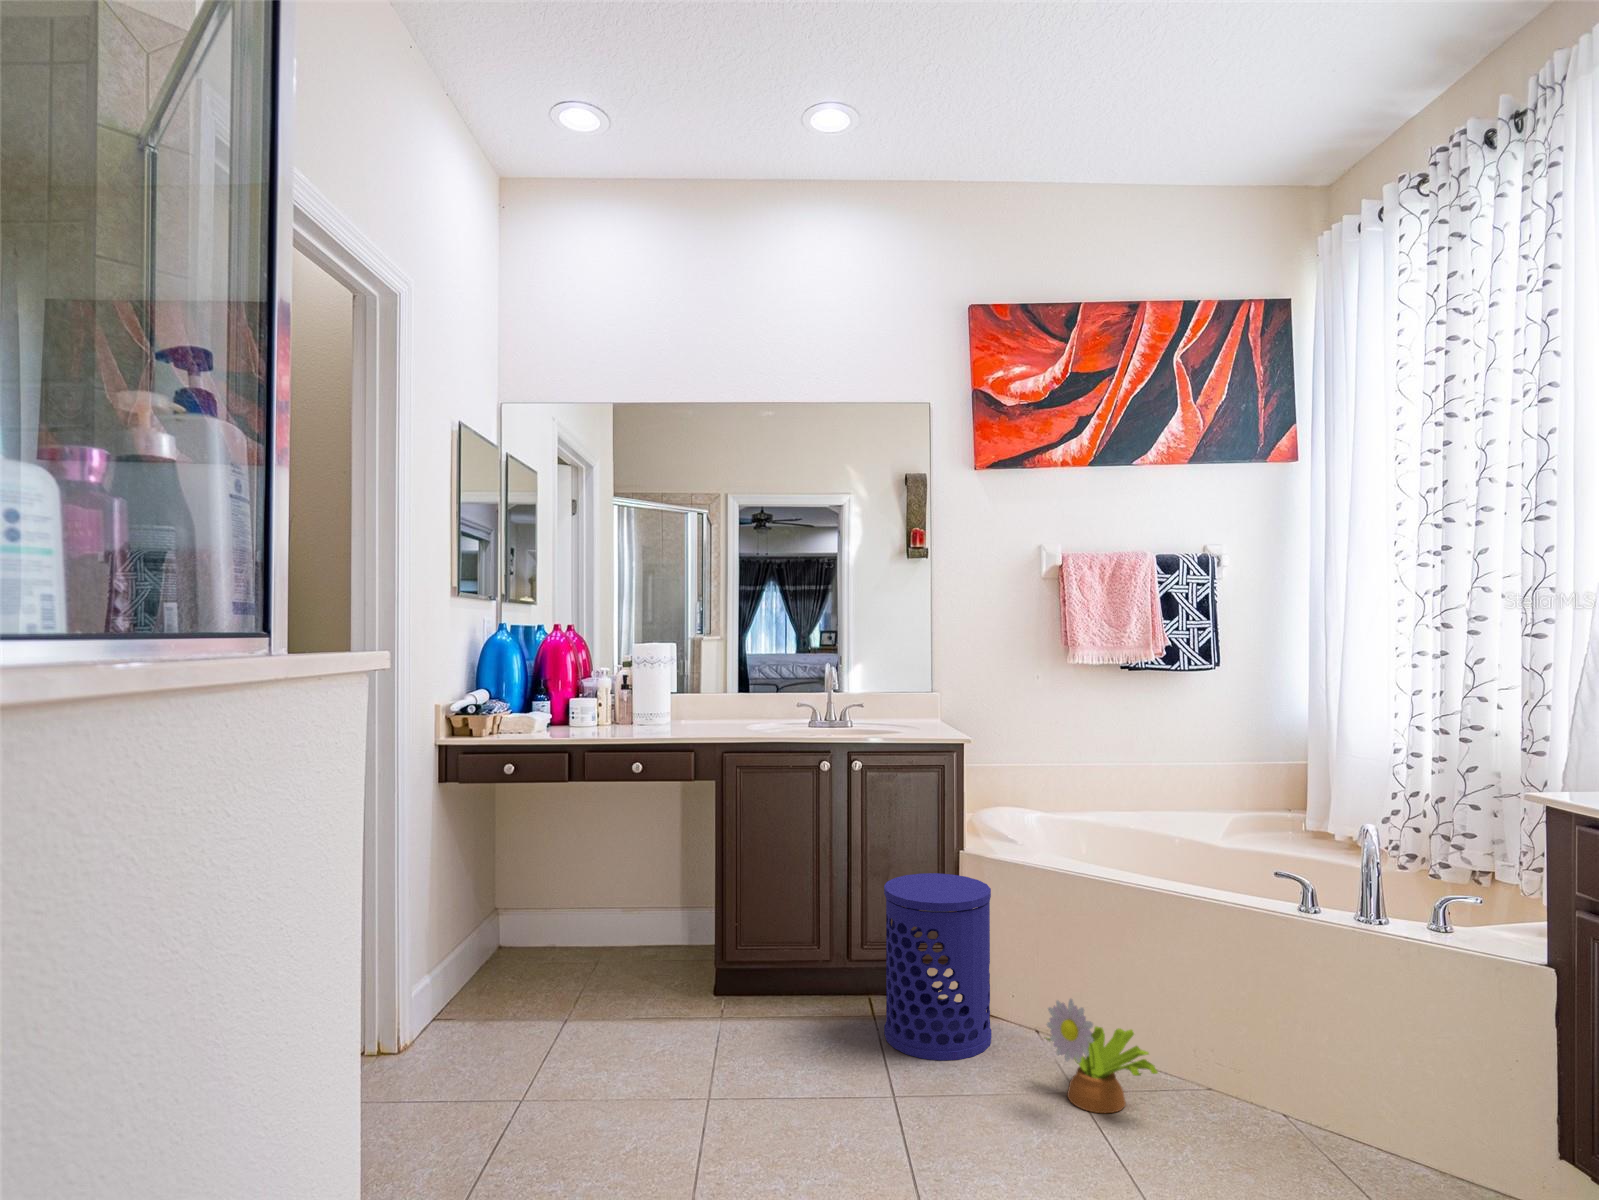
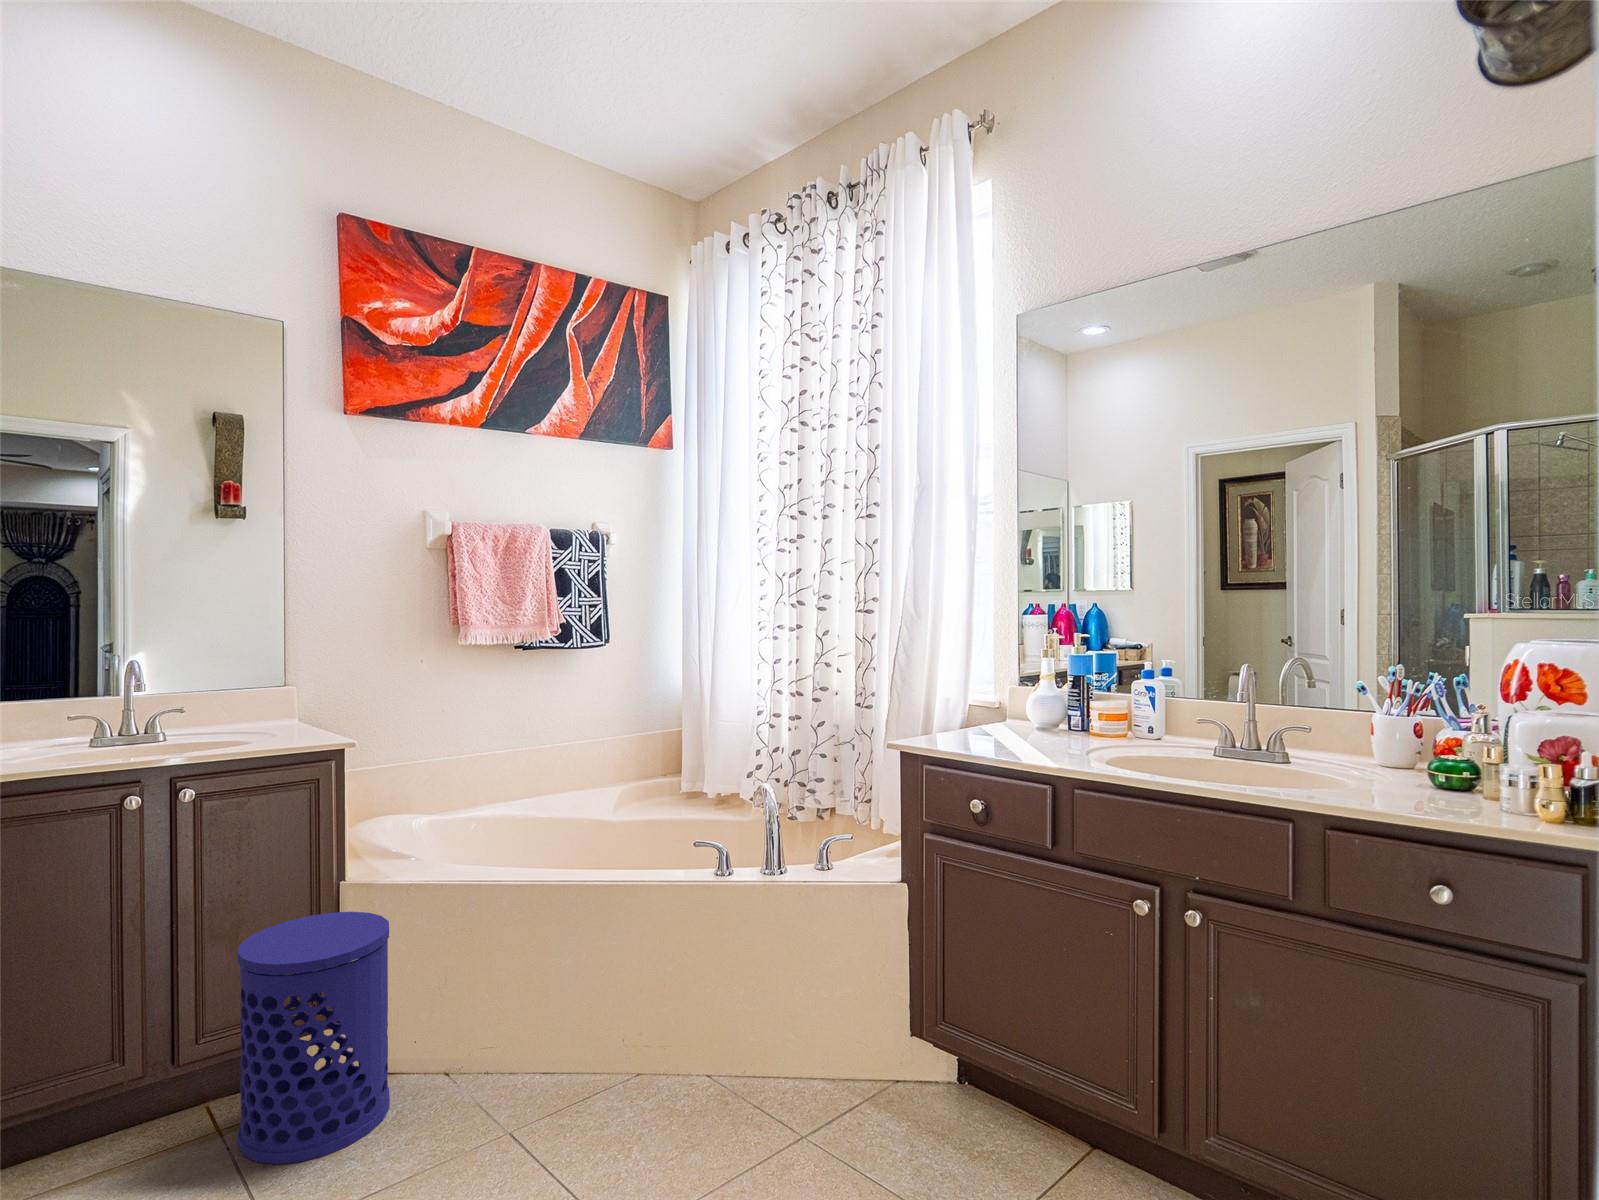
decorative plant: present [1046,999,1158,1113] -> none [465,1030,597,1149]

